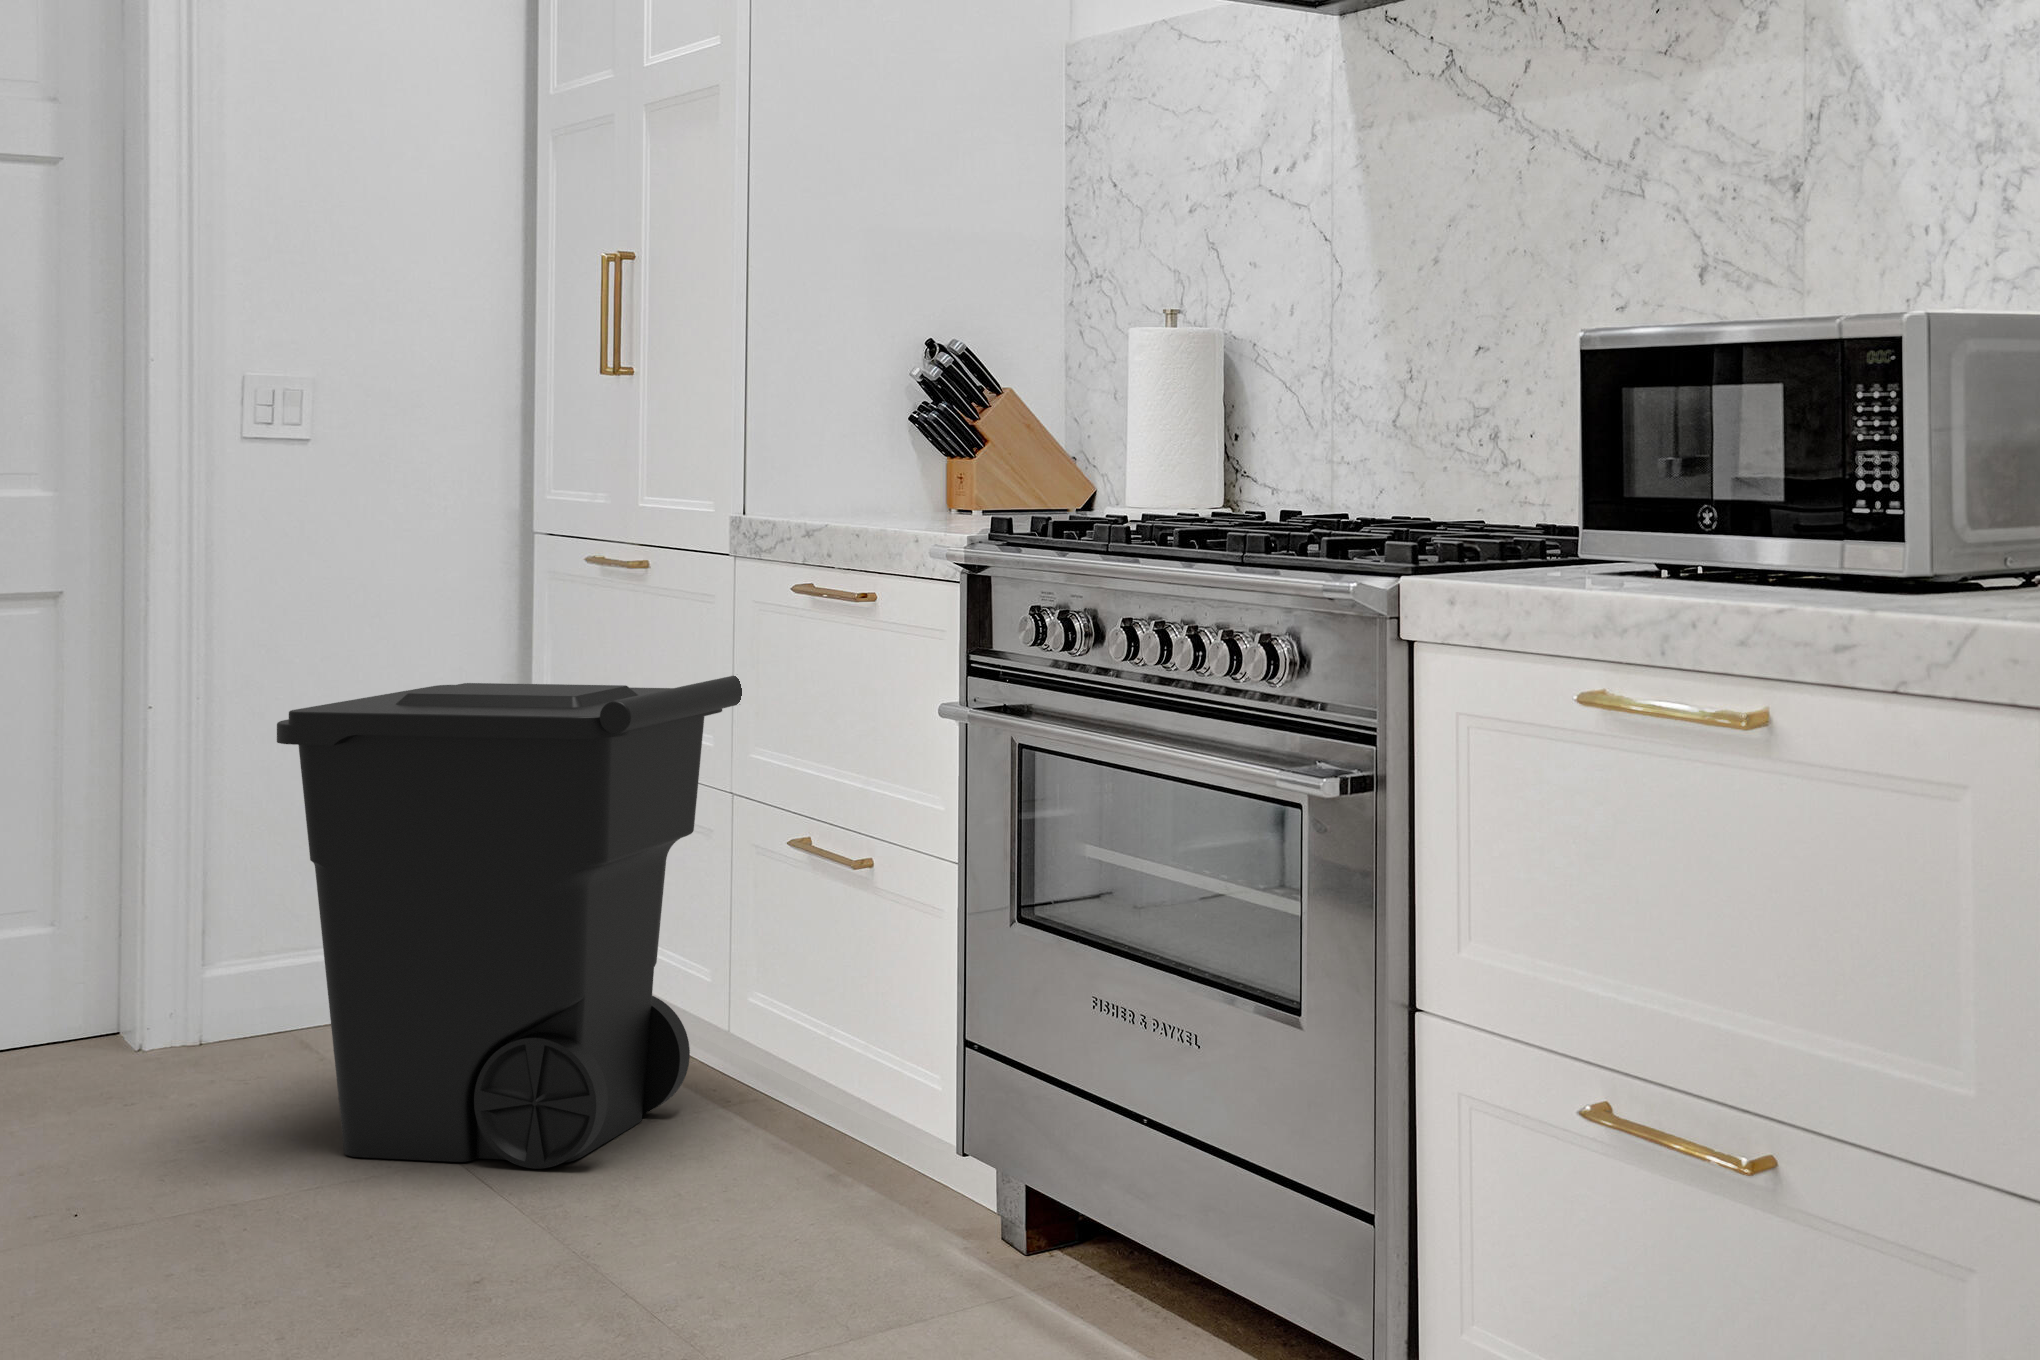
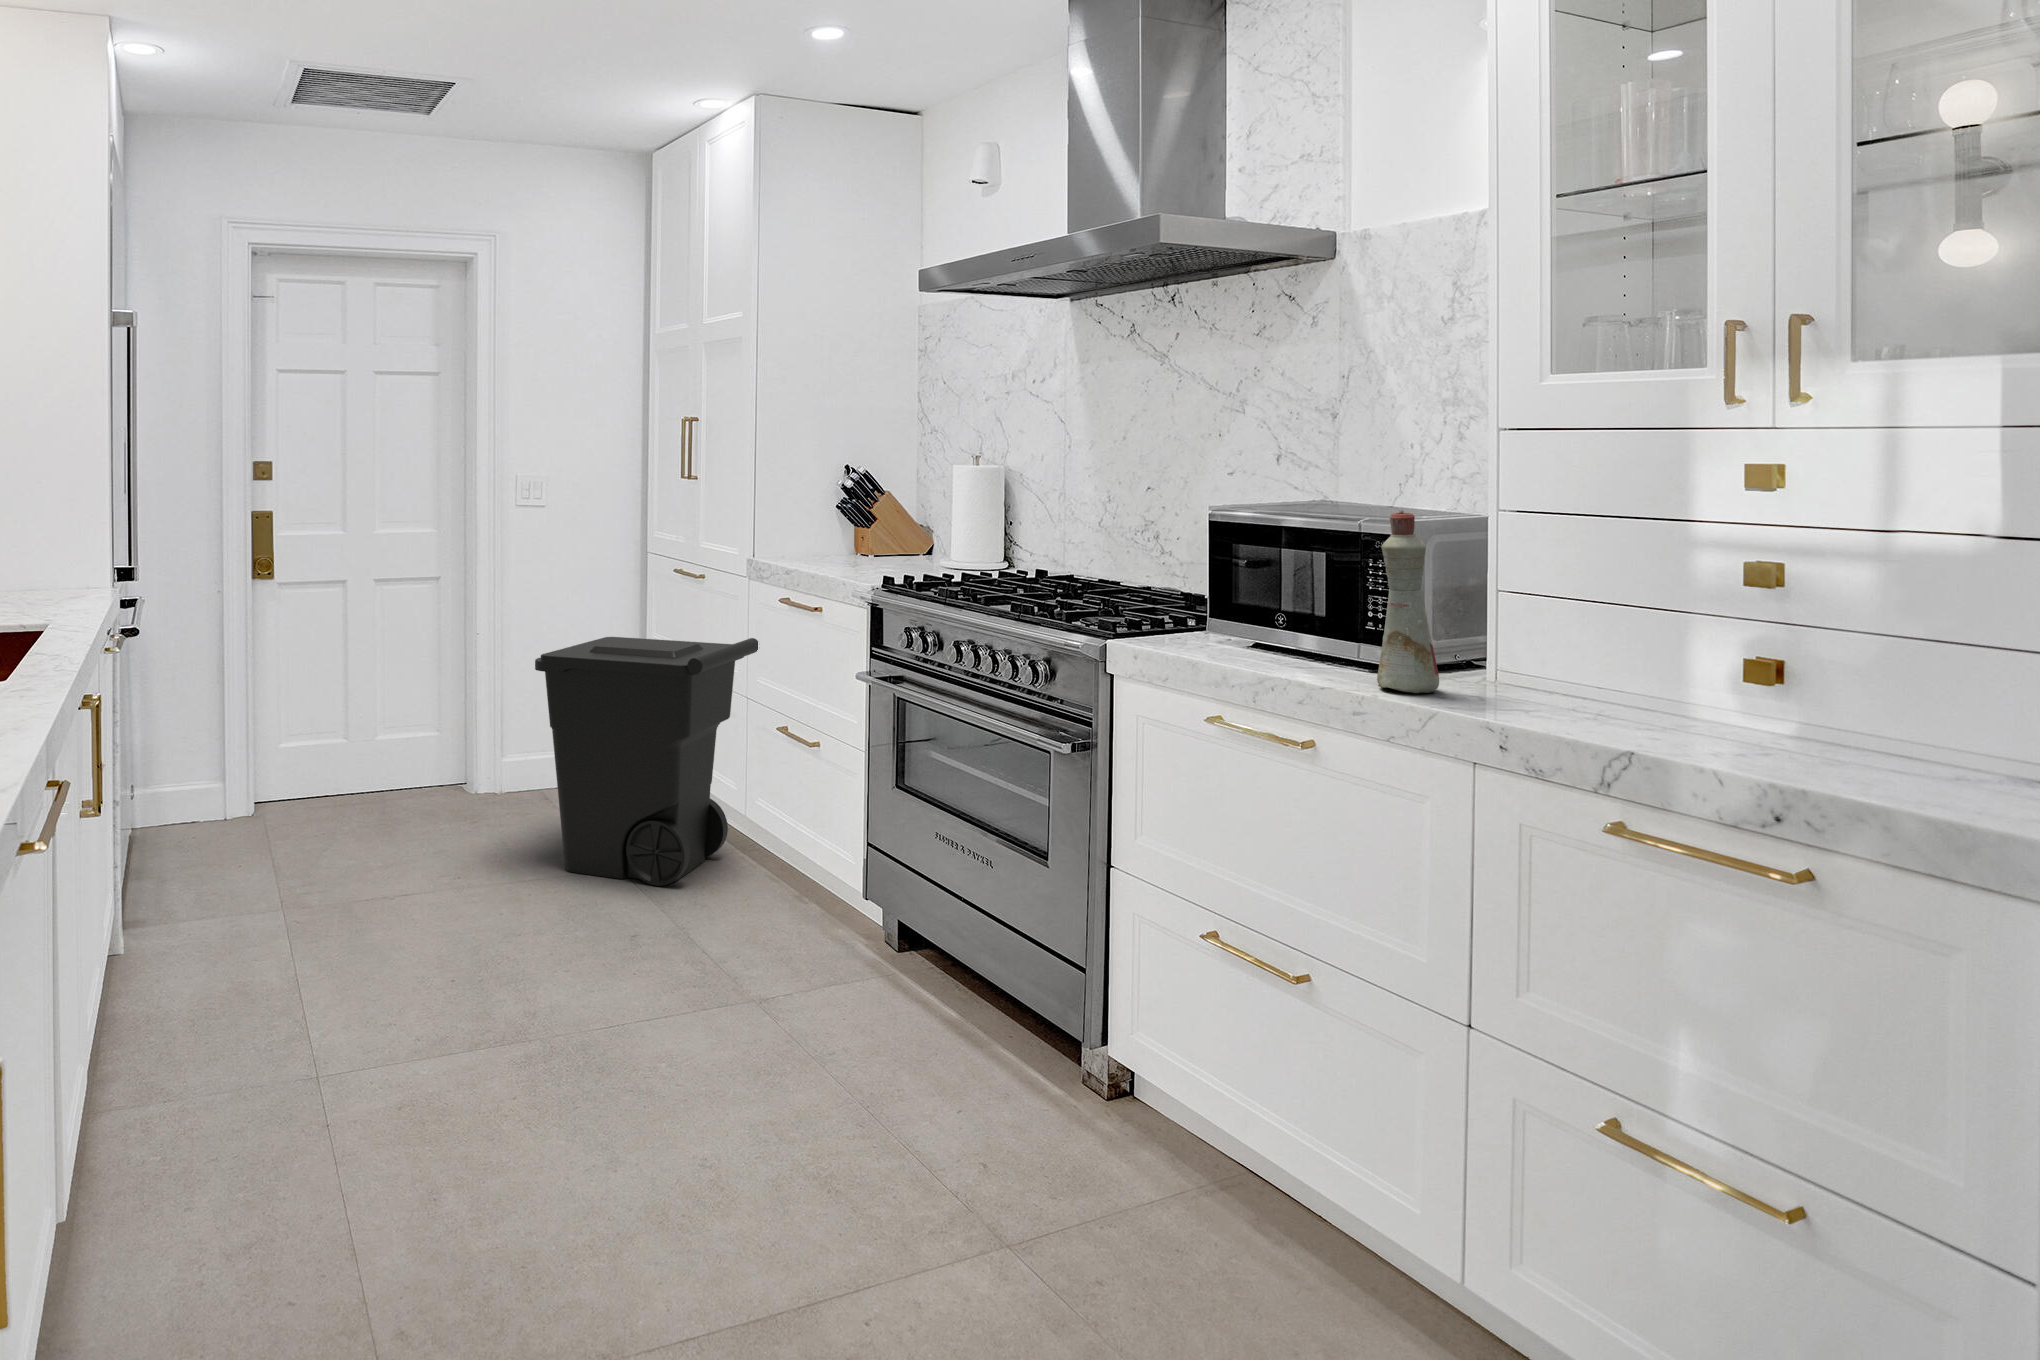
bottle: none [1876,270,1981,603] -> present [1377,510,1439,693]

